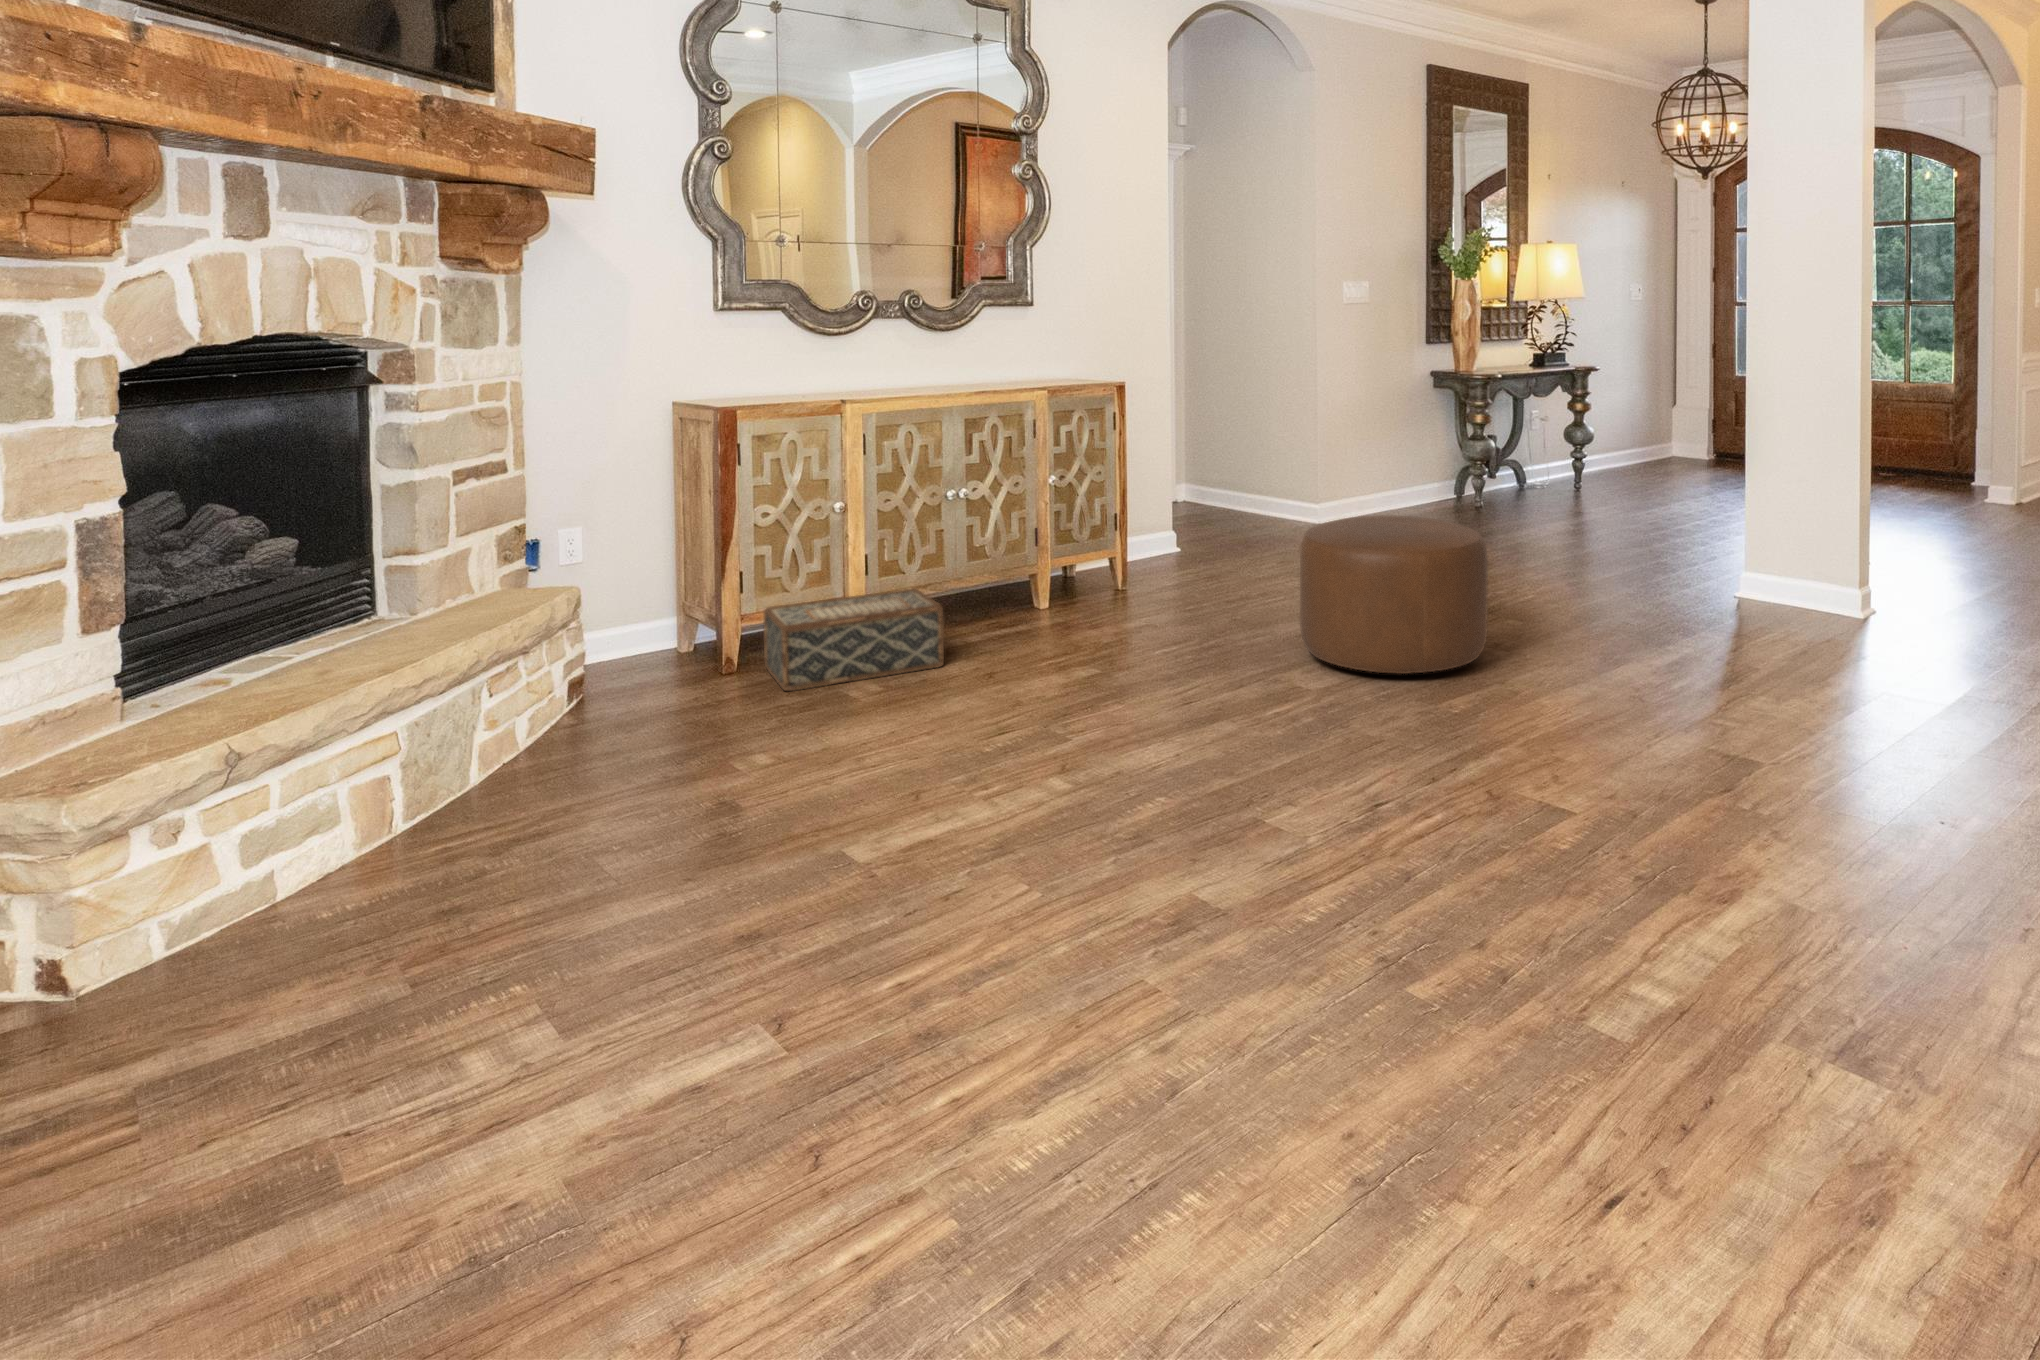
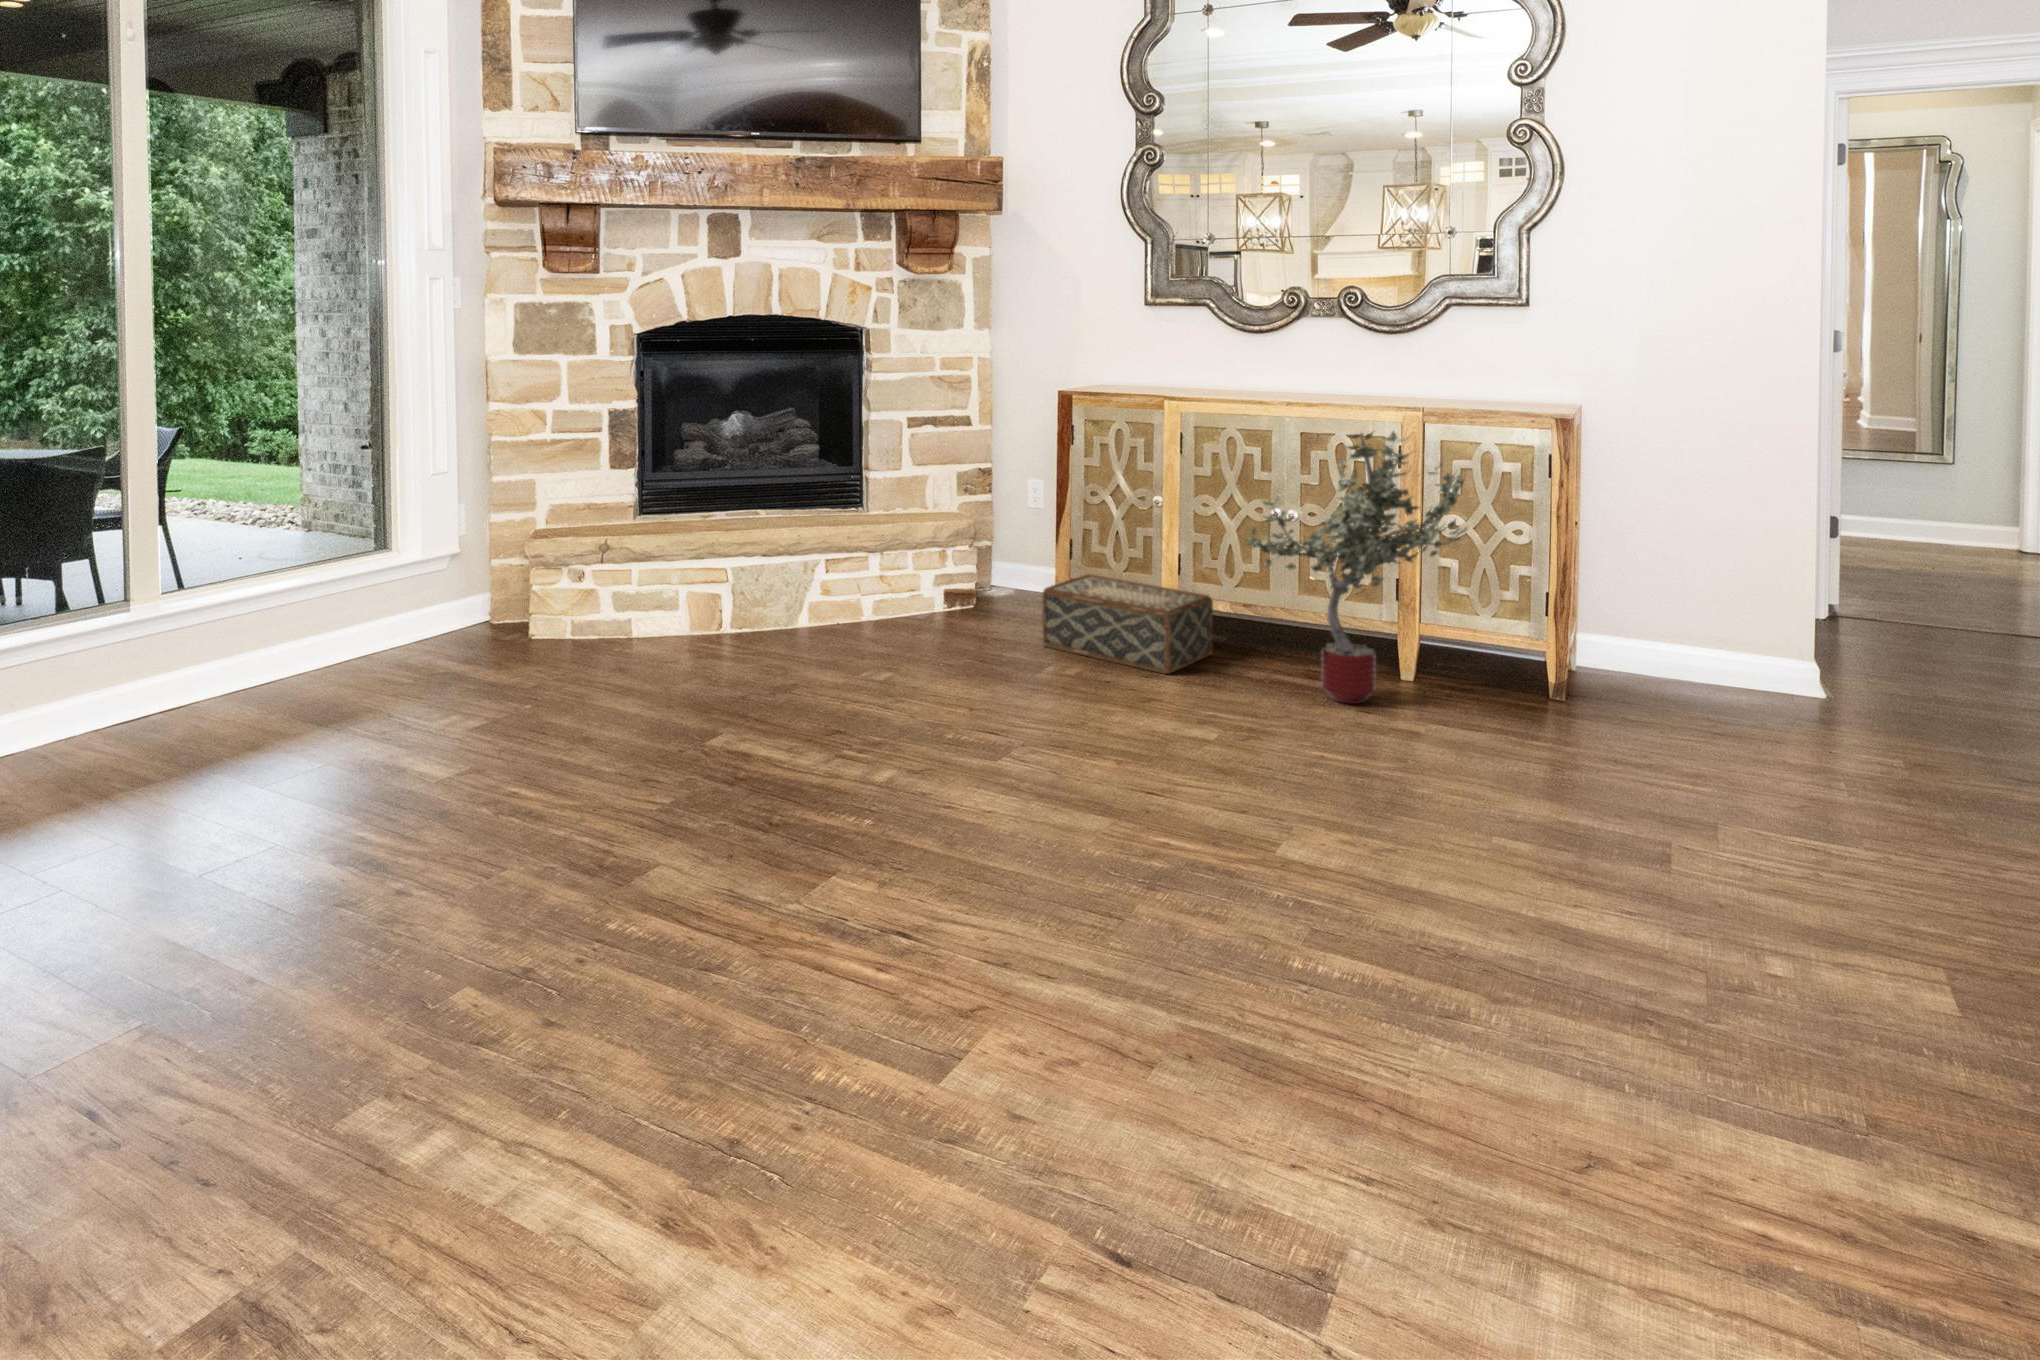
potted tree: none [985,404,1154,637] -> present [1246,432,1467,704]
ottoman: present [1300,515,1488,674] -> none [1395,643,1725,932]

